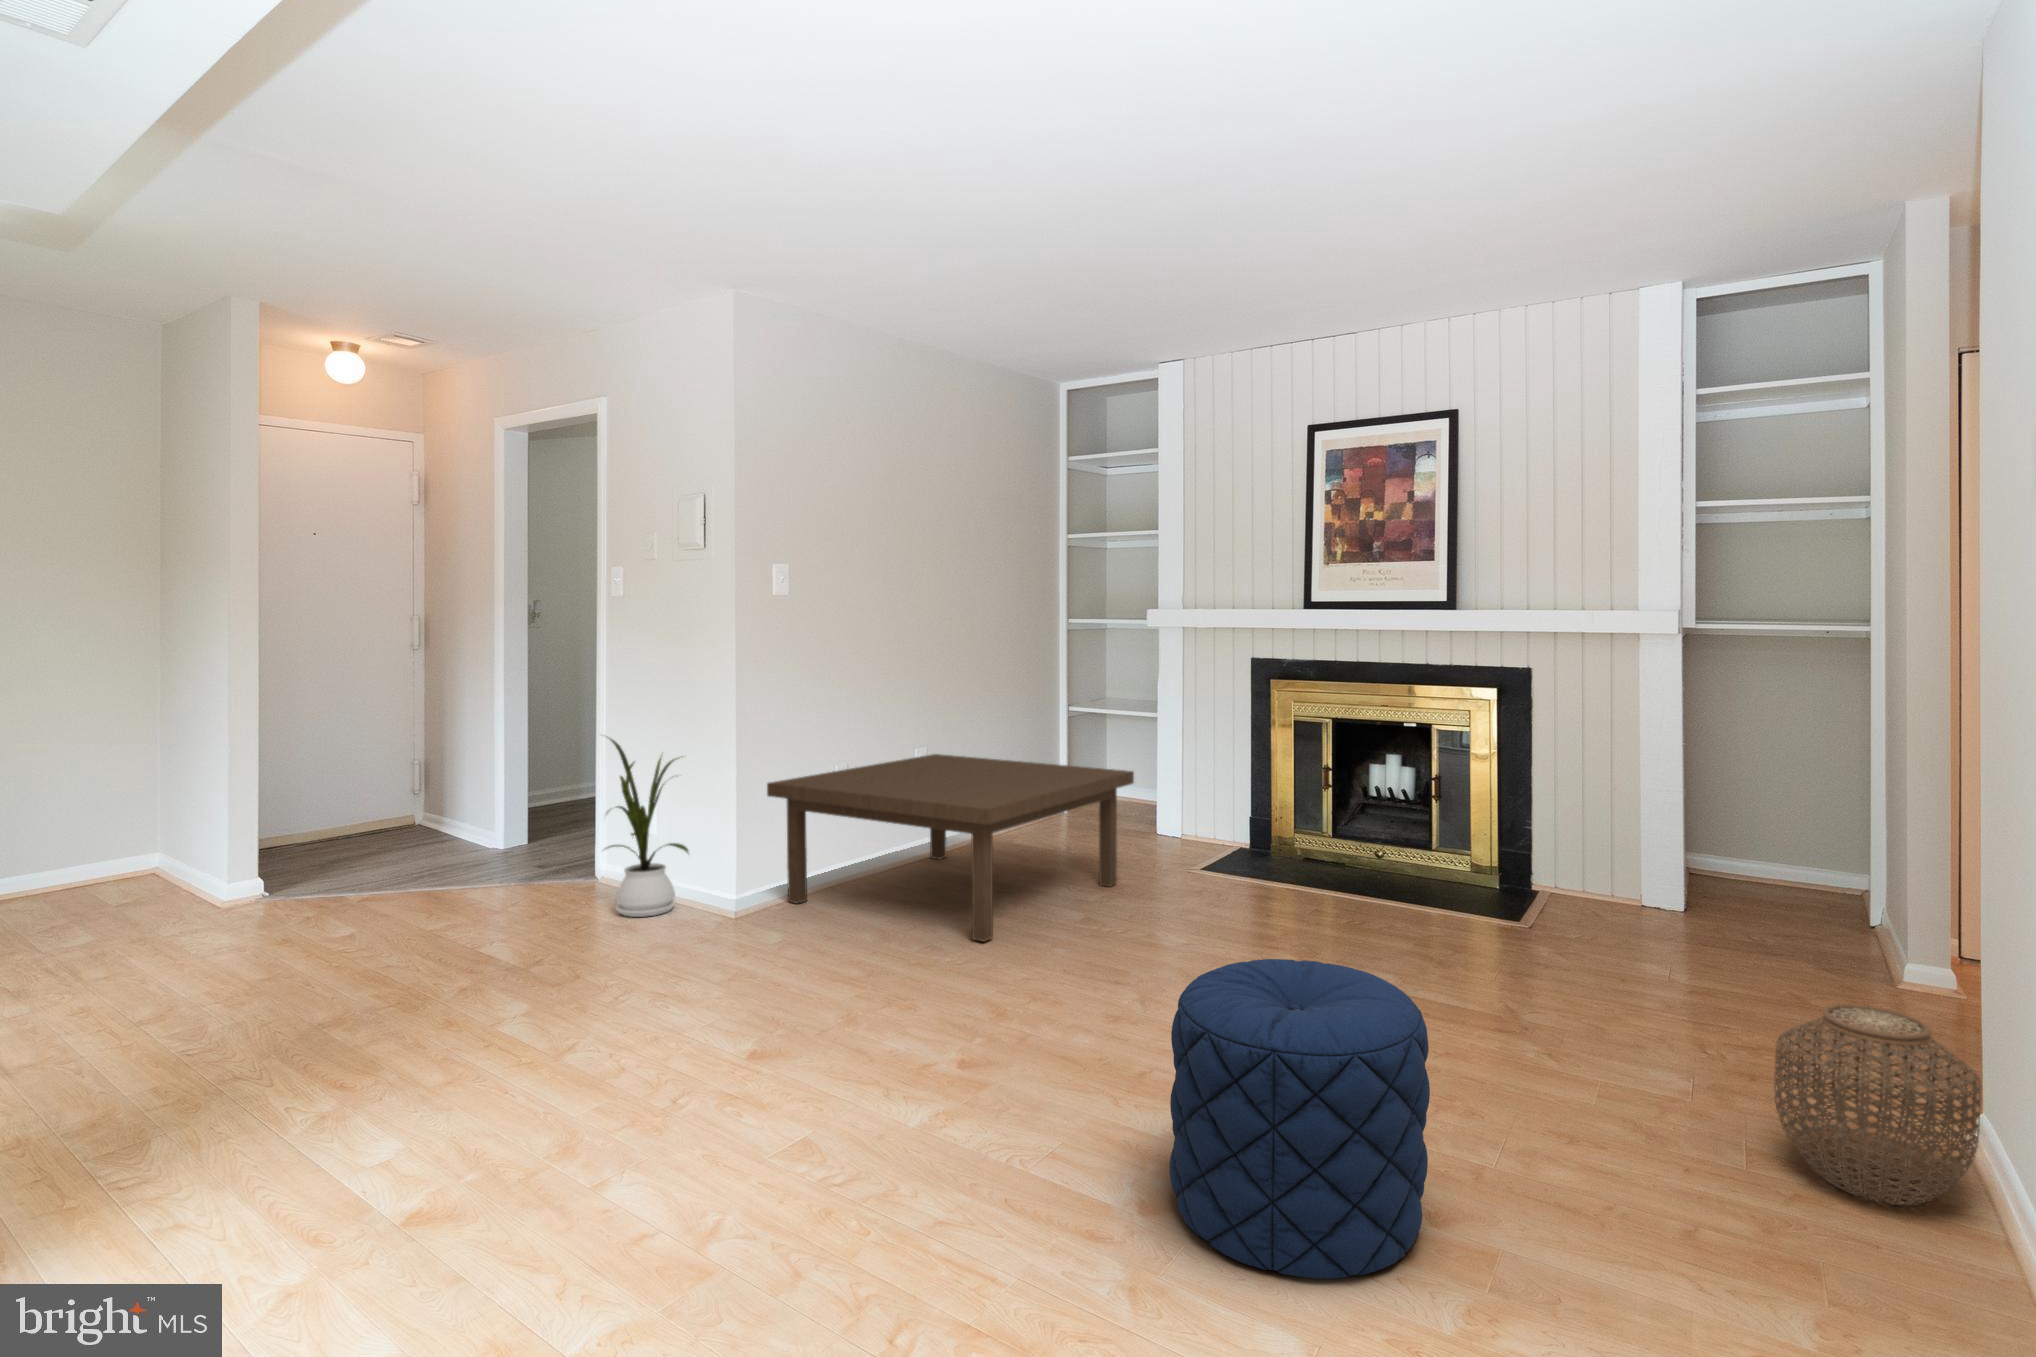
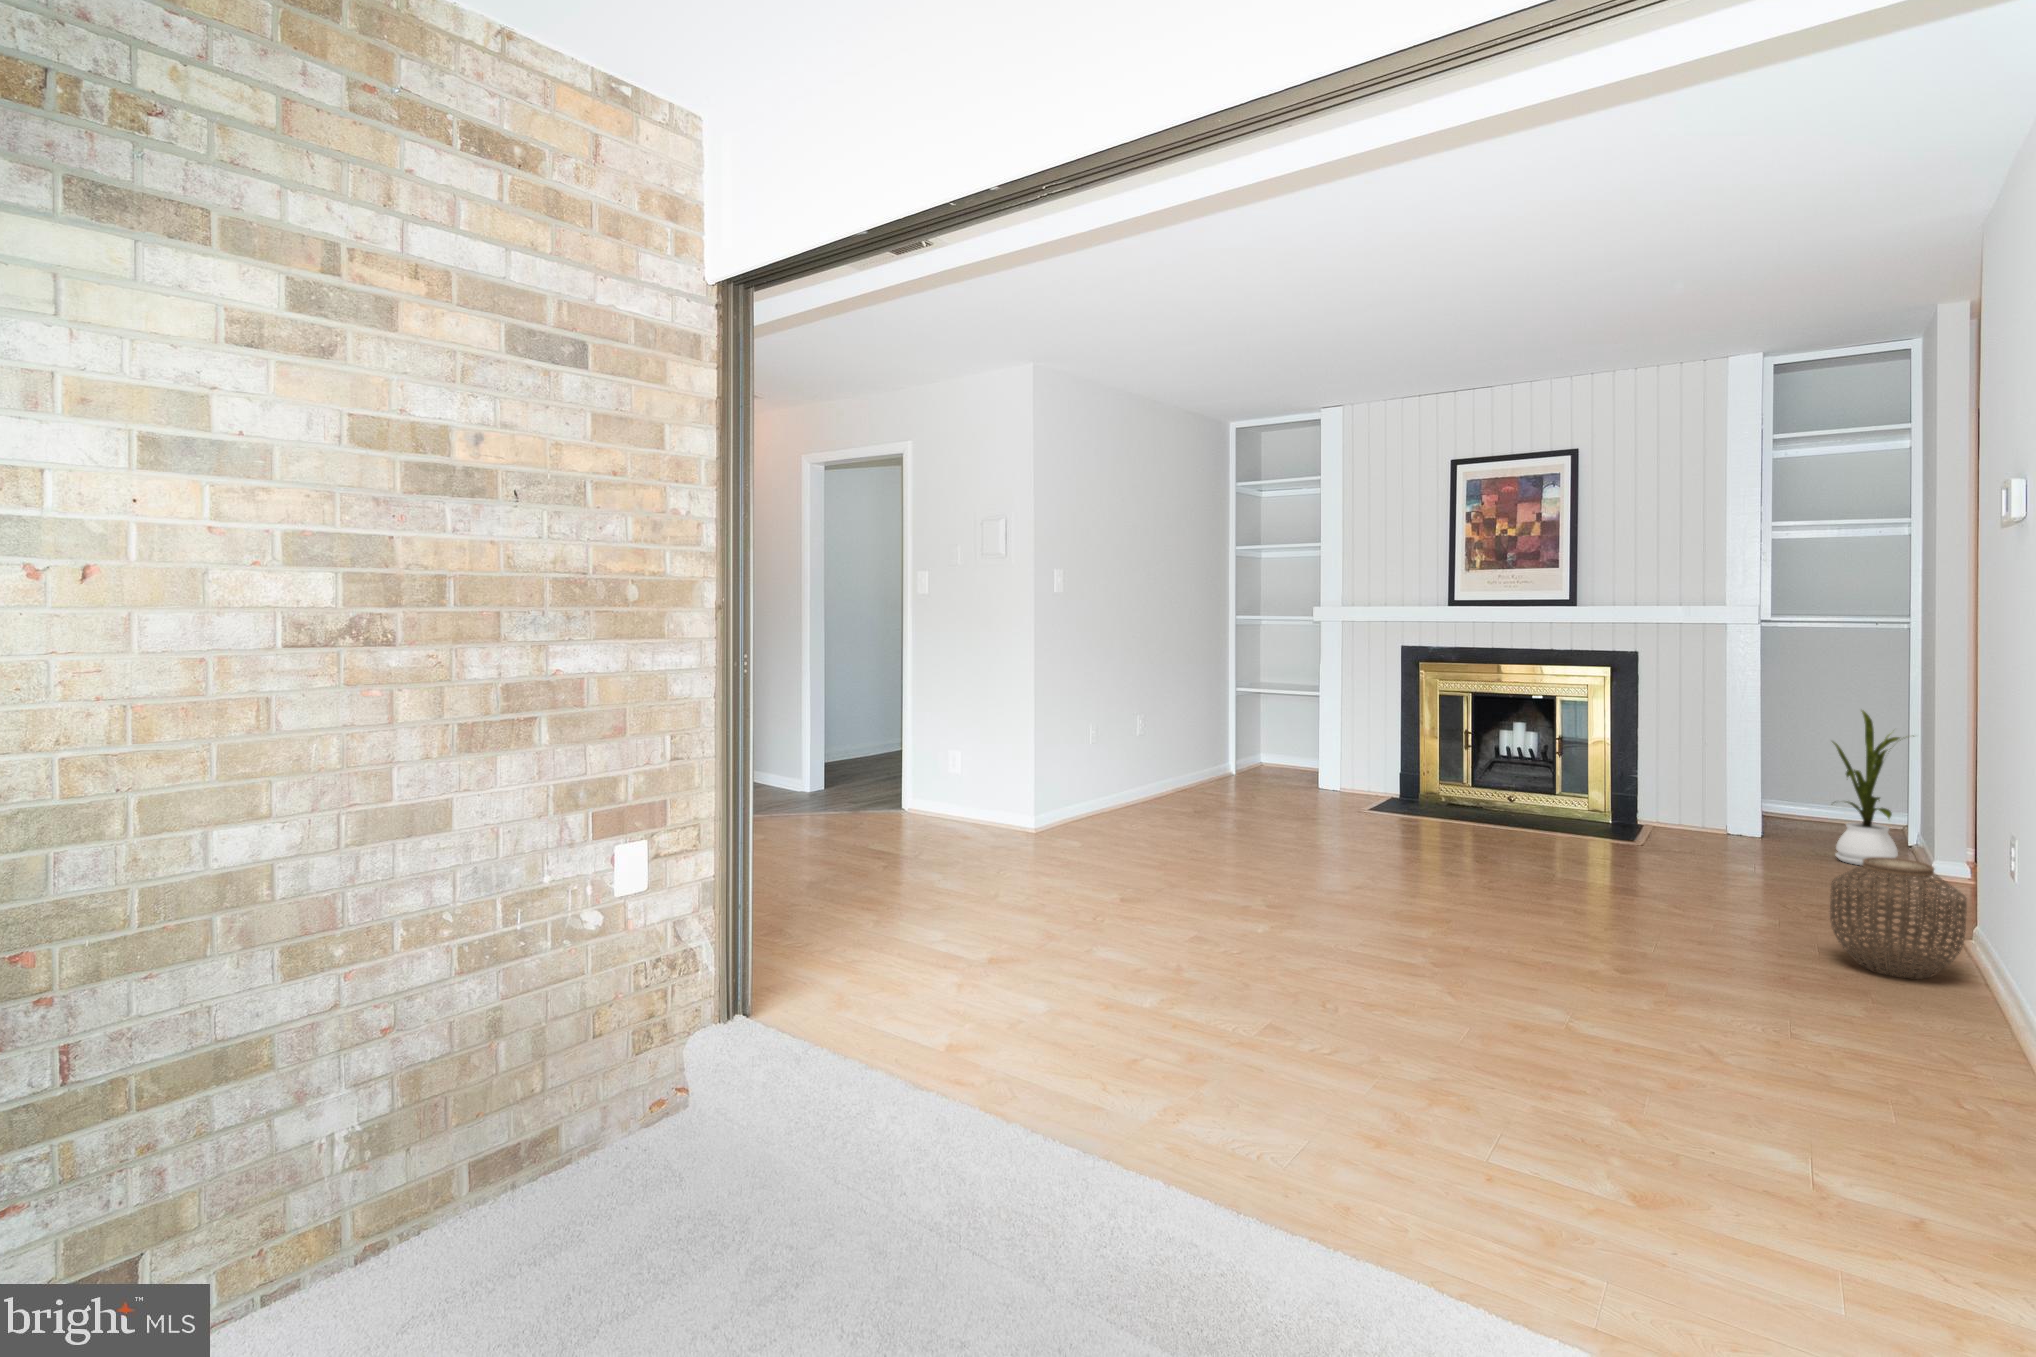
house plant: present [604,735,688,917] -> present [1833,711,1900,865]
coffee table: present [767,754,1134,941] -> none [1048,720,1319,848]
pouf: present [1169,959,1430,1279] -> none [1435,823,1606,996]

